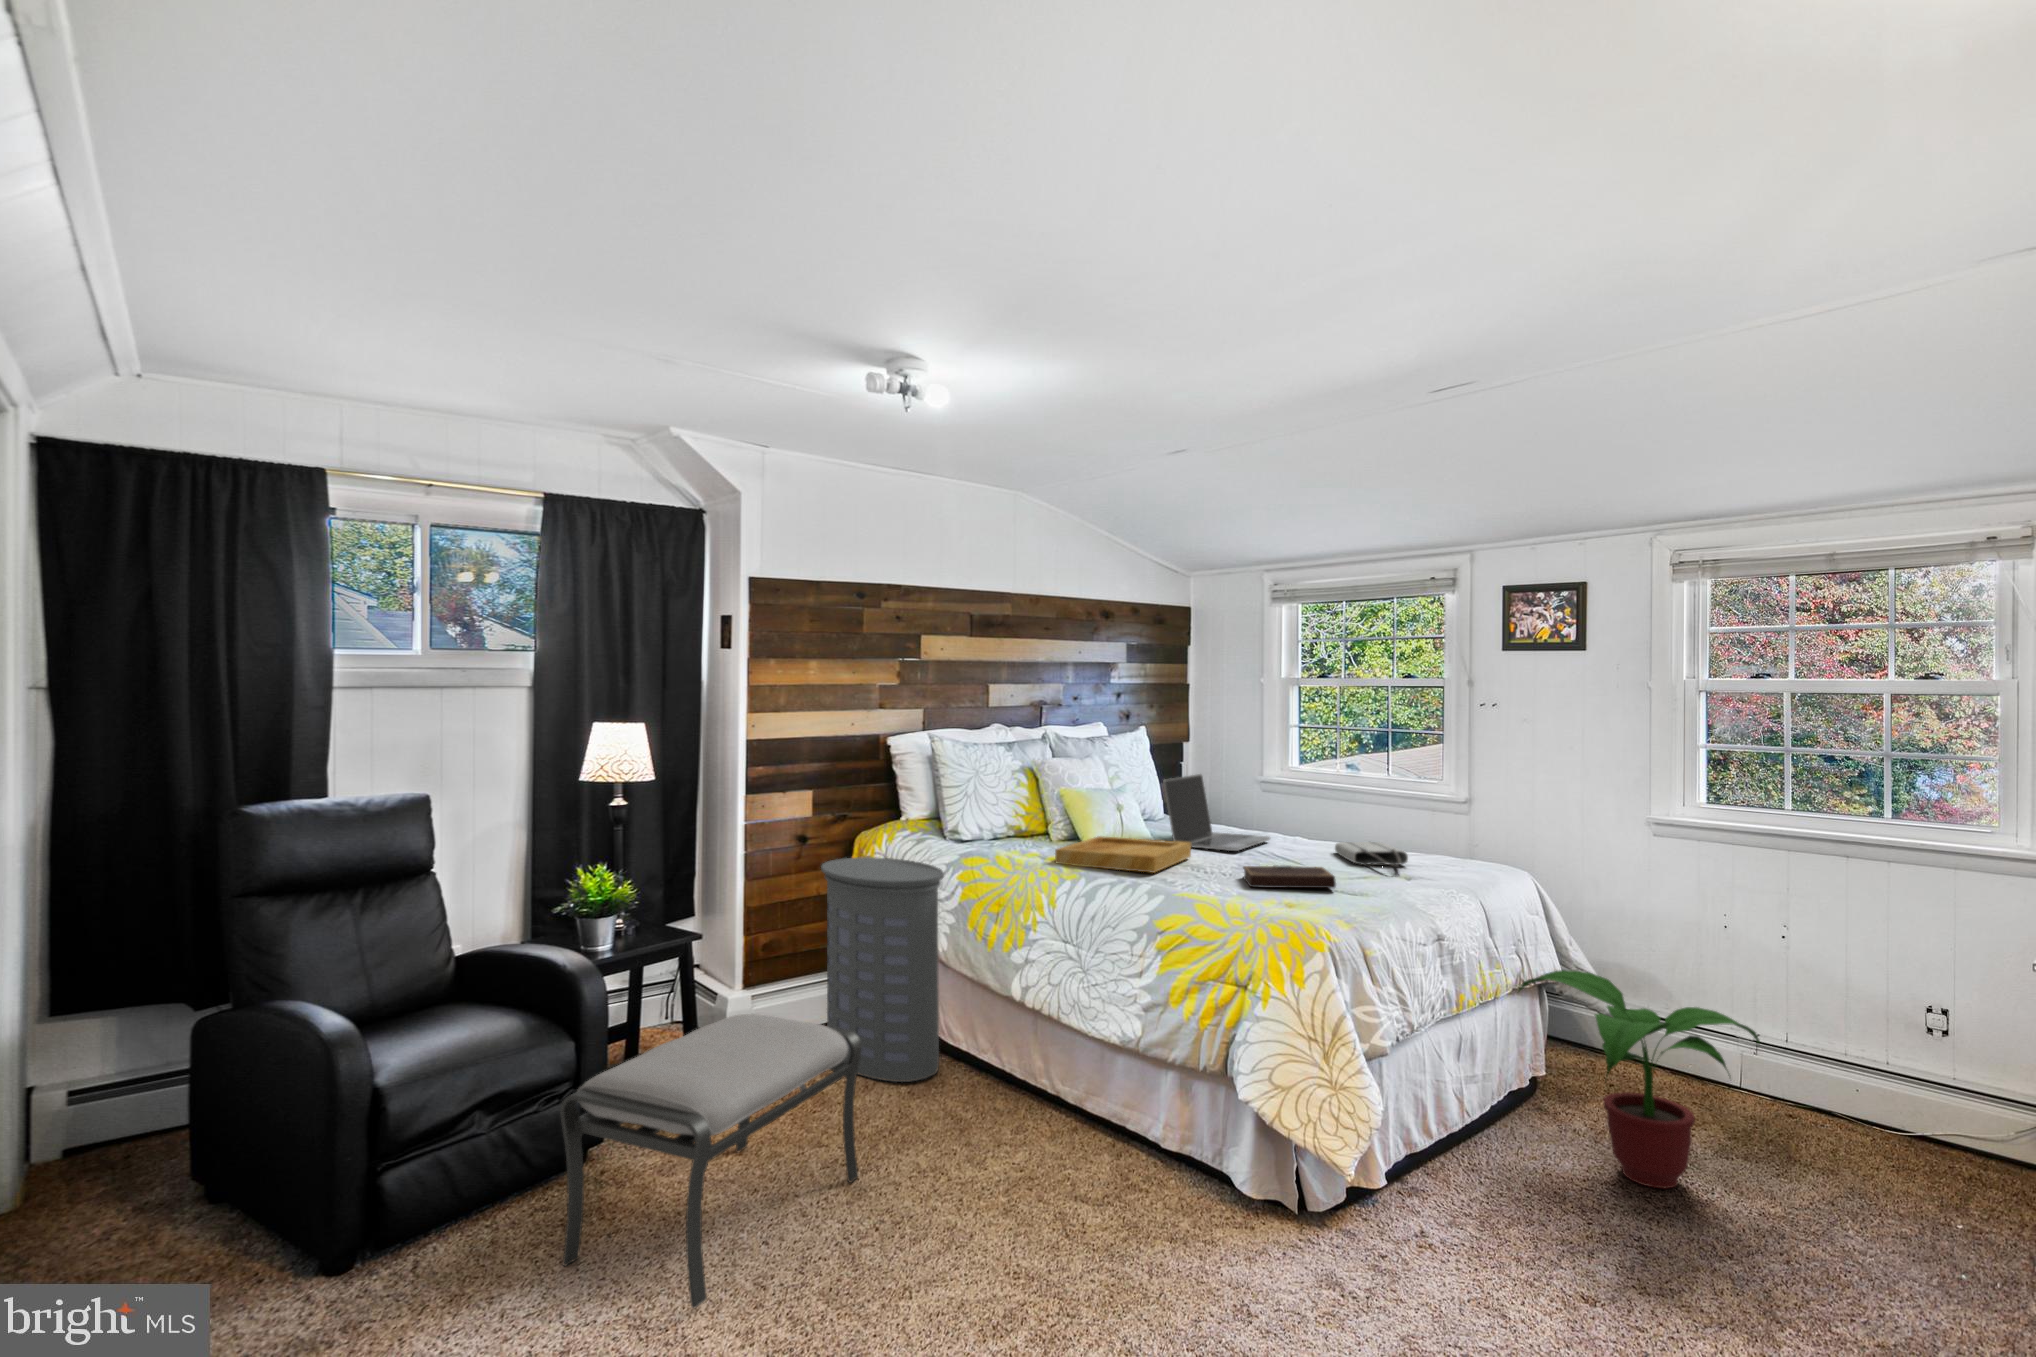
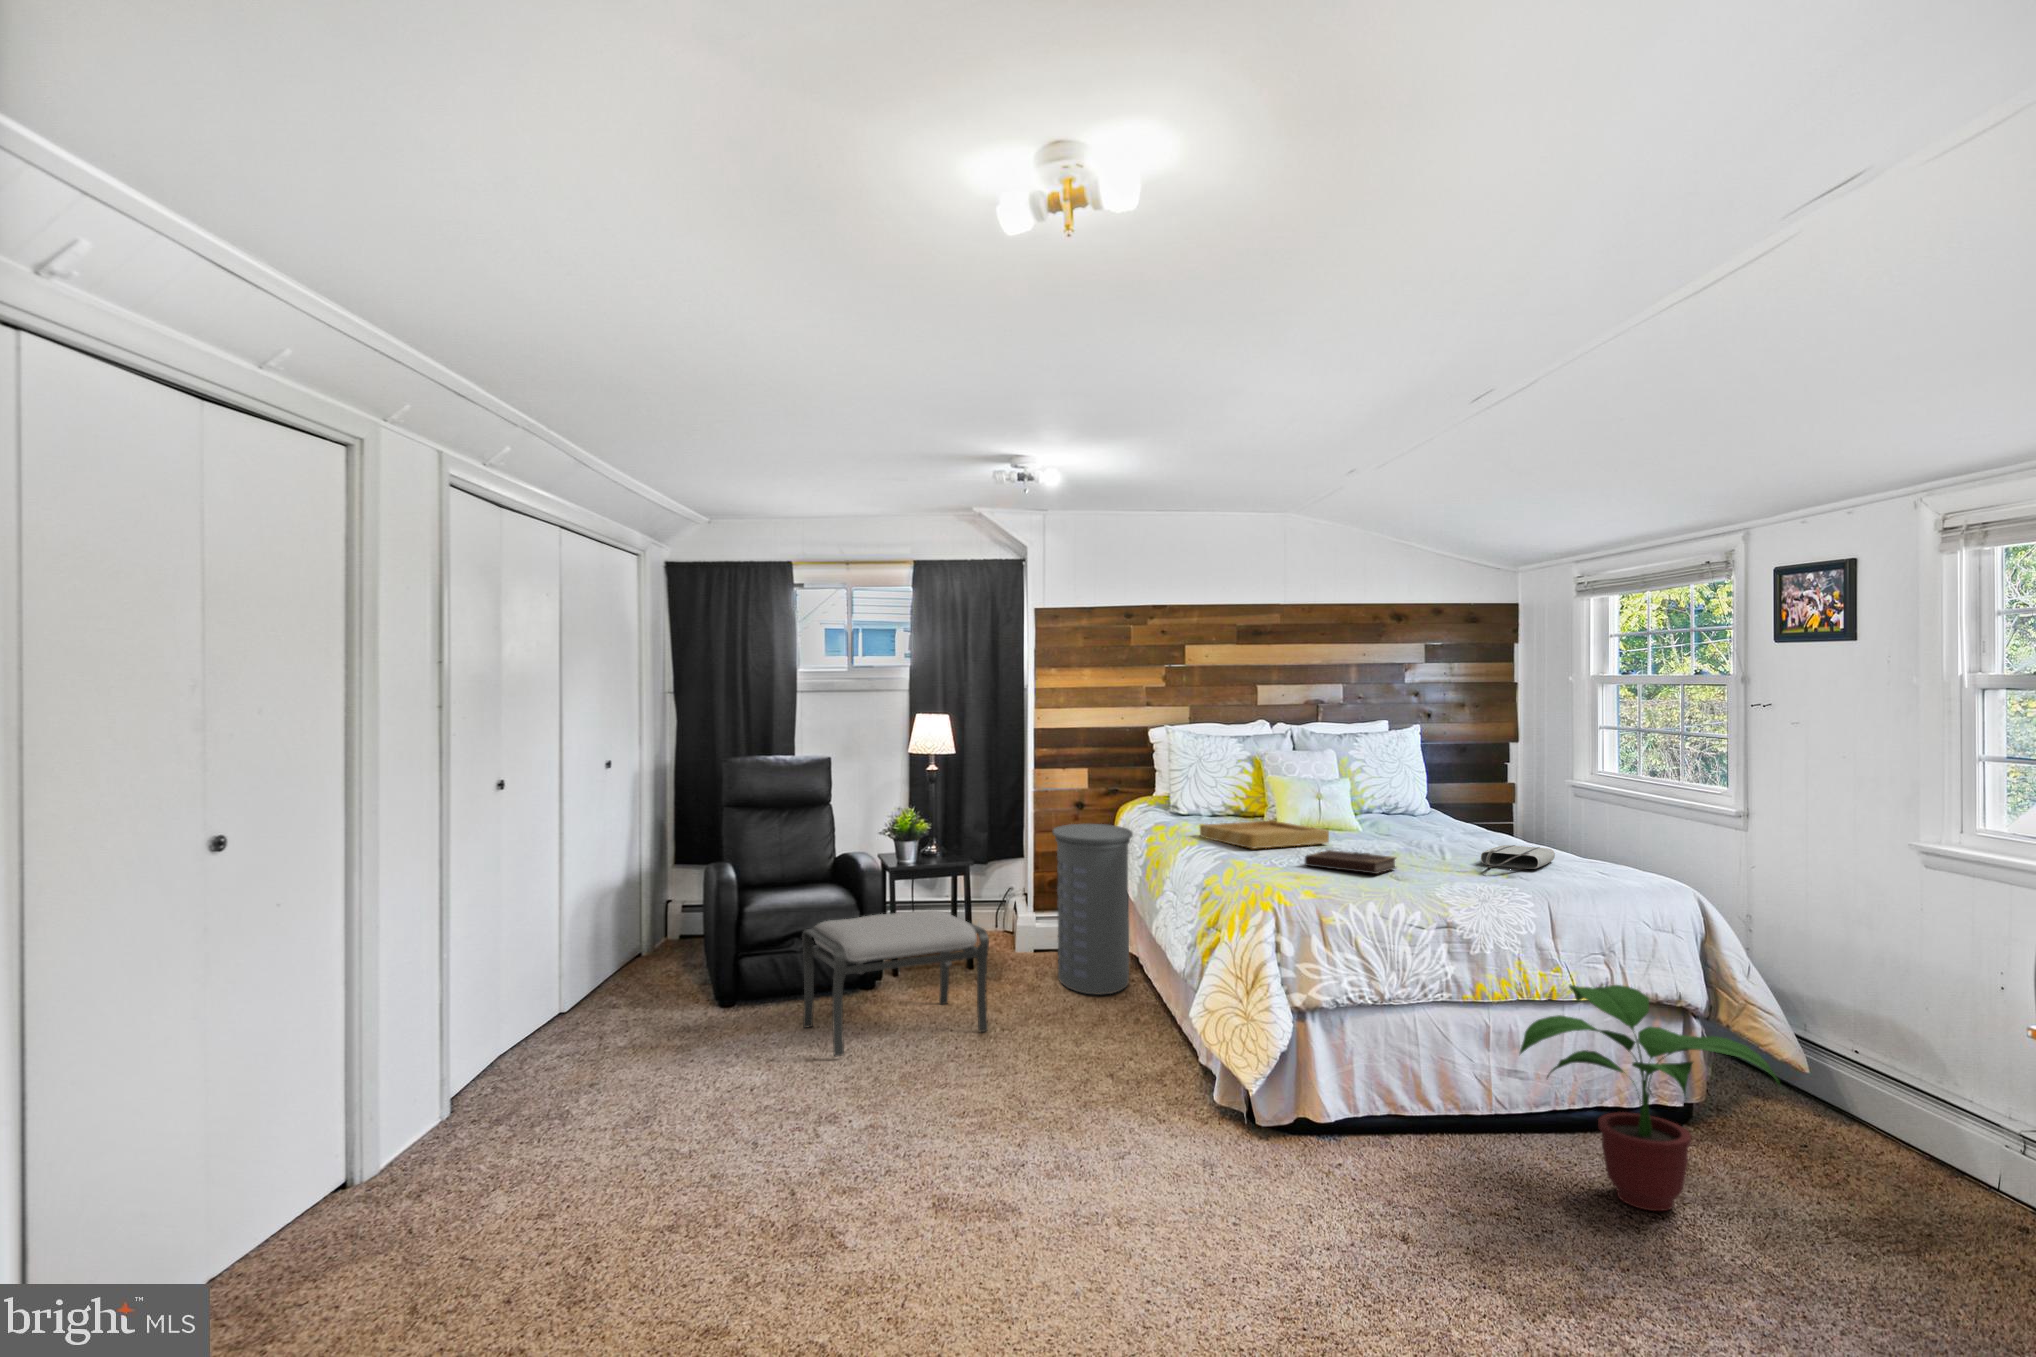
laptop: present [1163,774,1270,851] -> none [1343,772,1464,844]

